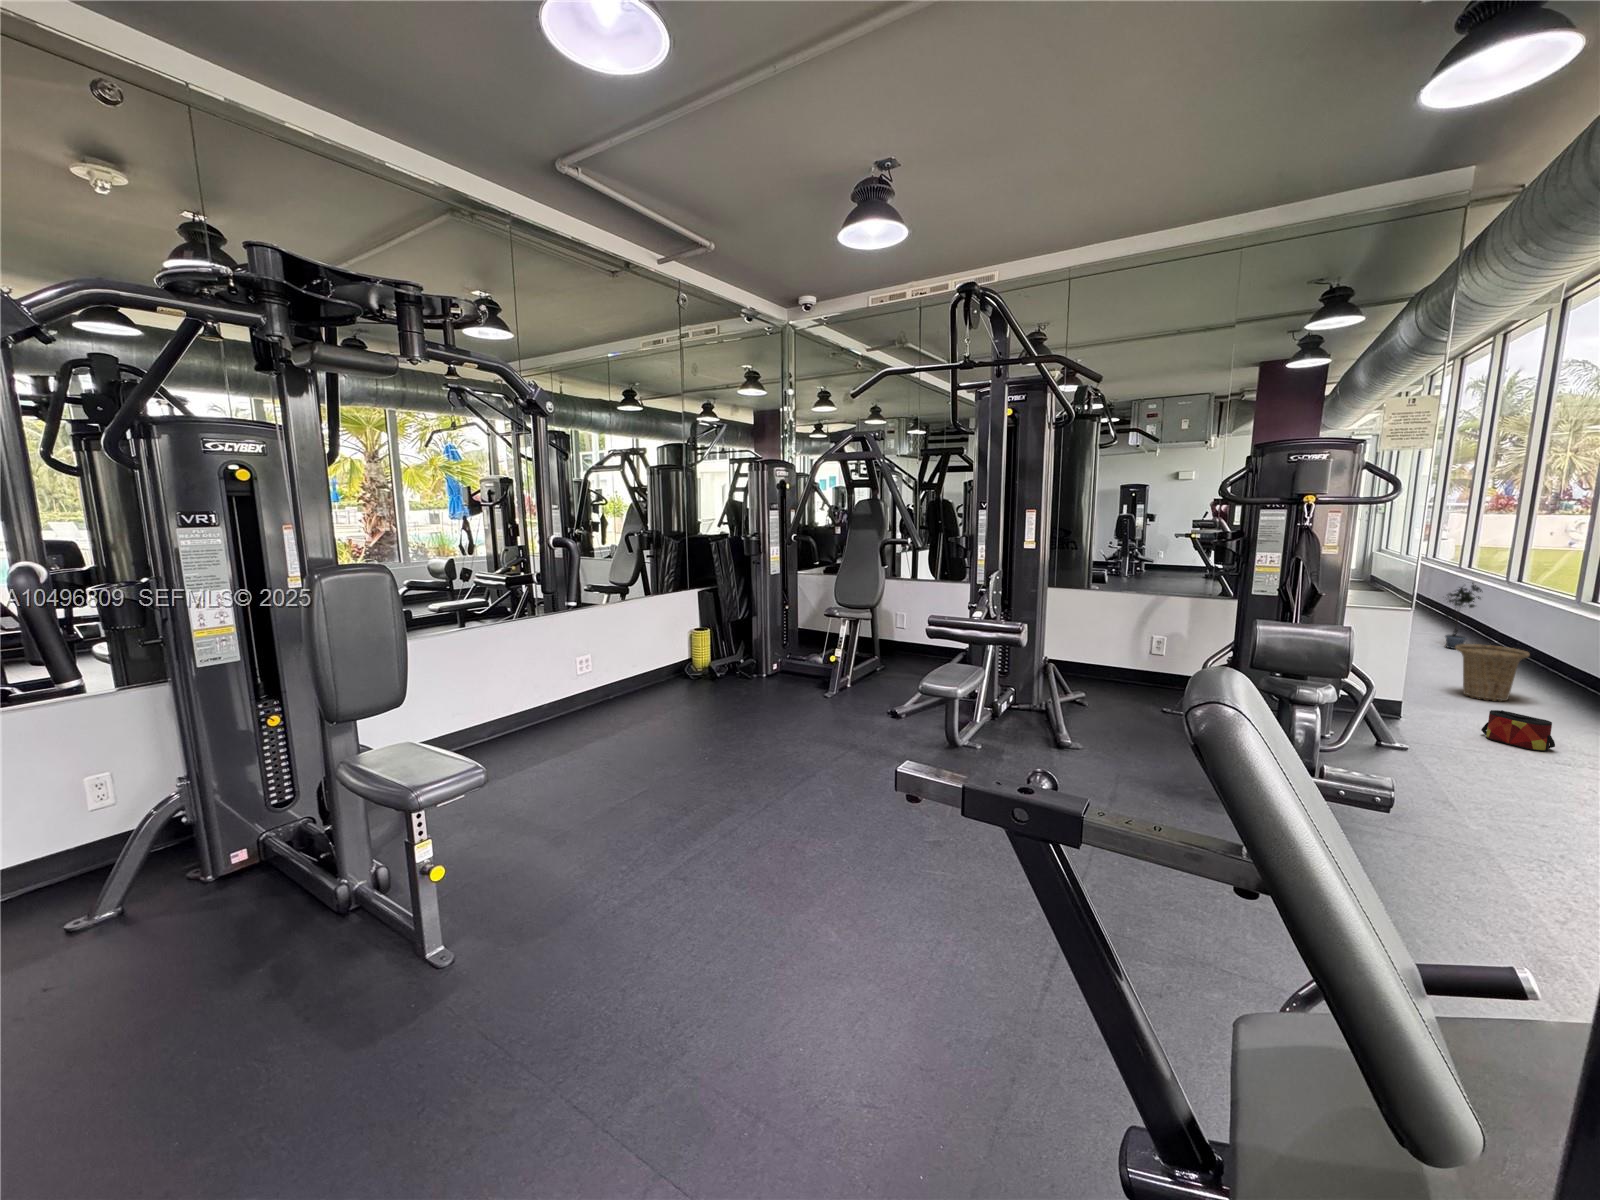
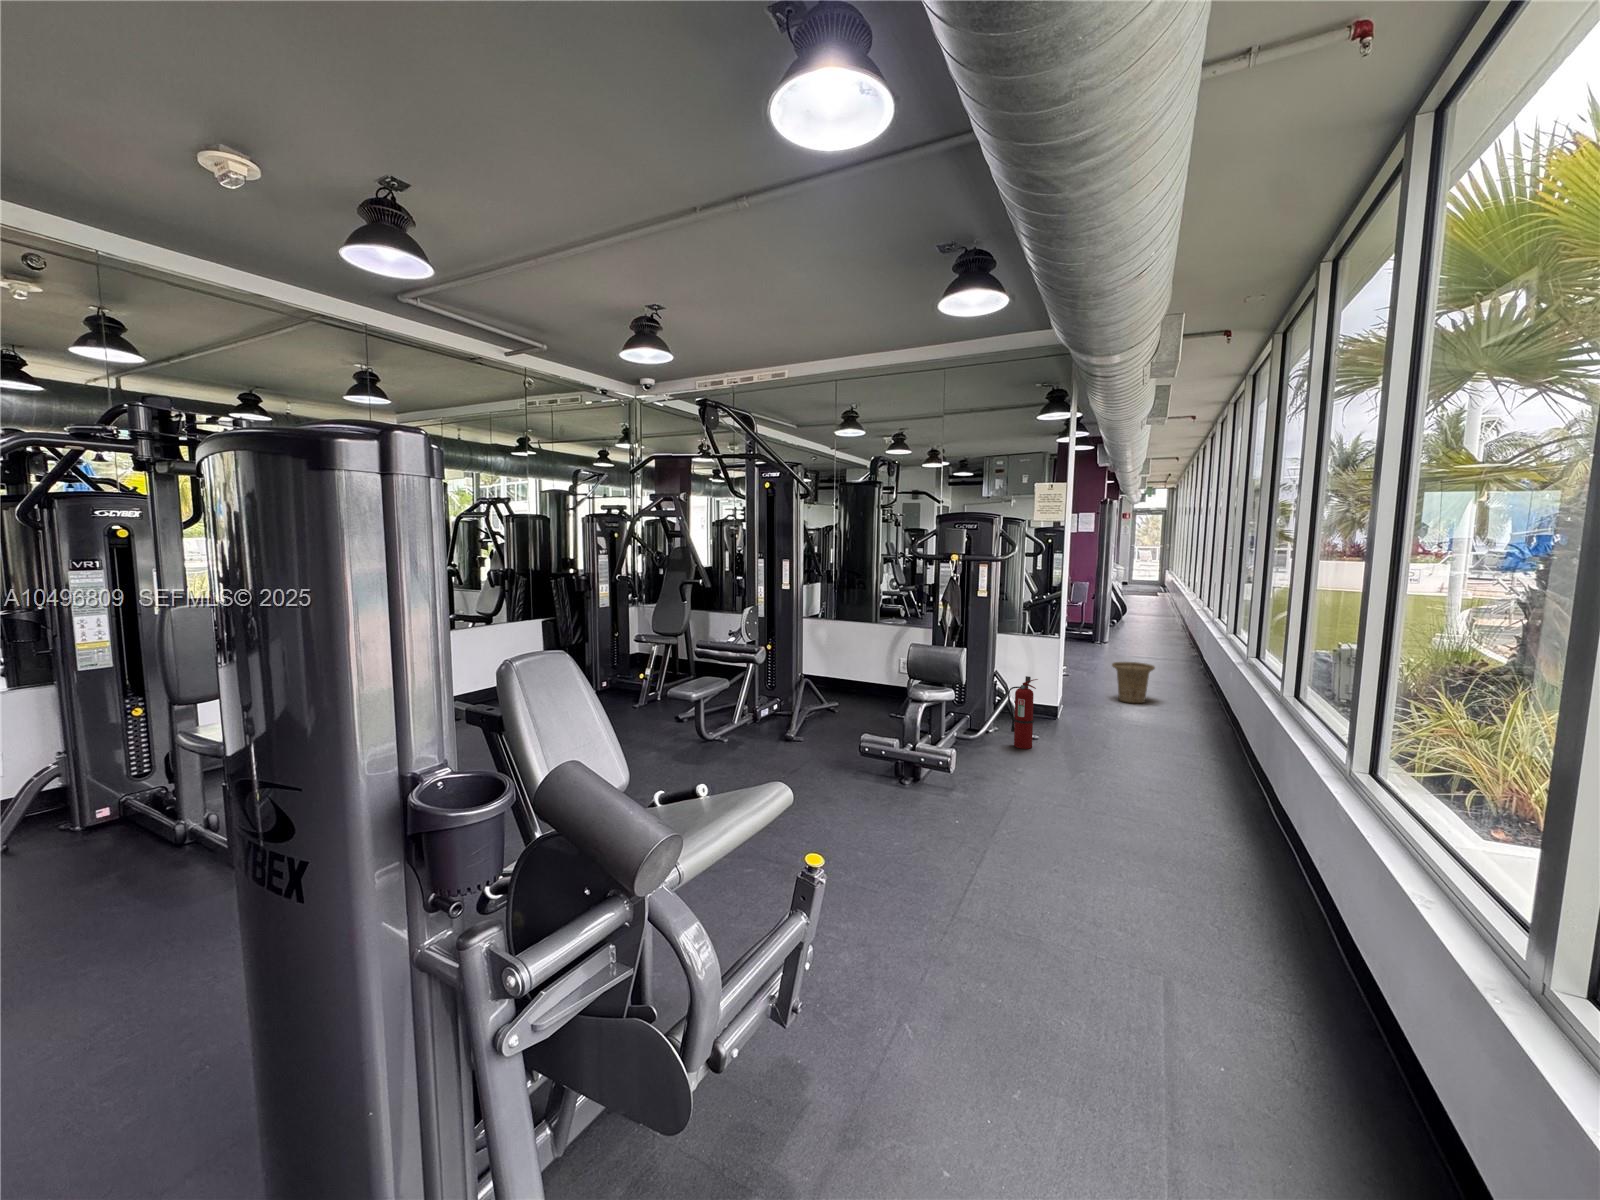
potted plant: present [1445,583,1482,649] -> none [1146,616,1173,669]
fire extinguisher: none [1391,671,1453,773] -> present [1008,676,1038,749]
bag: present [1481,710,1555,751] -> none [1095,706,1129,734]

